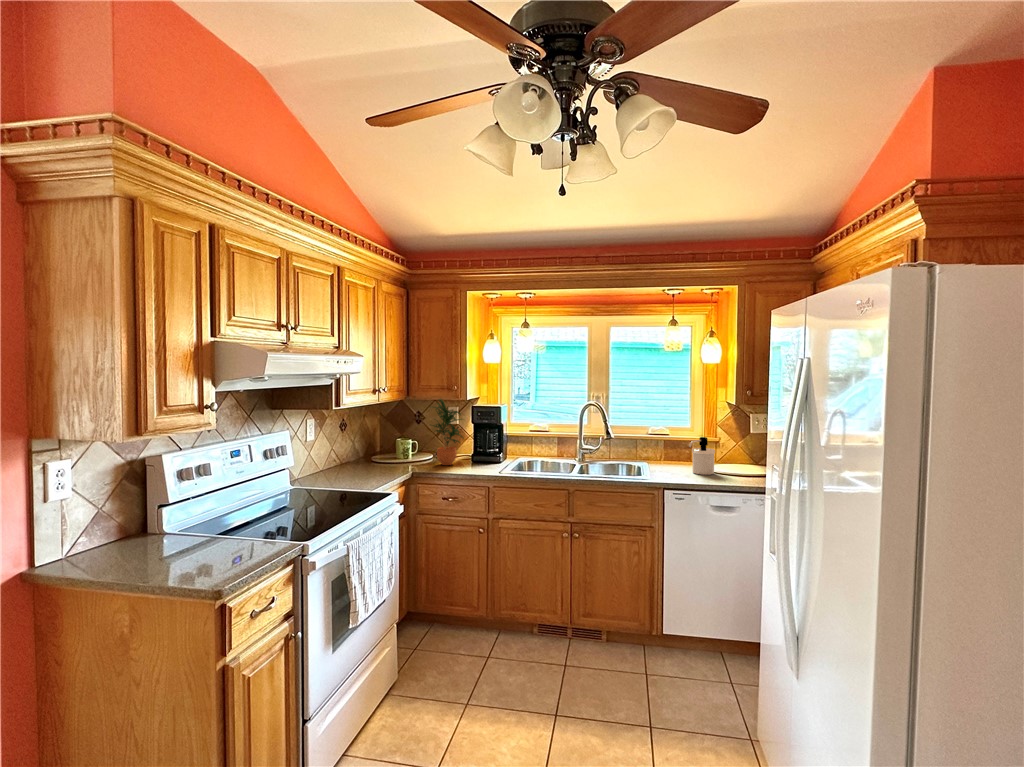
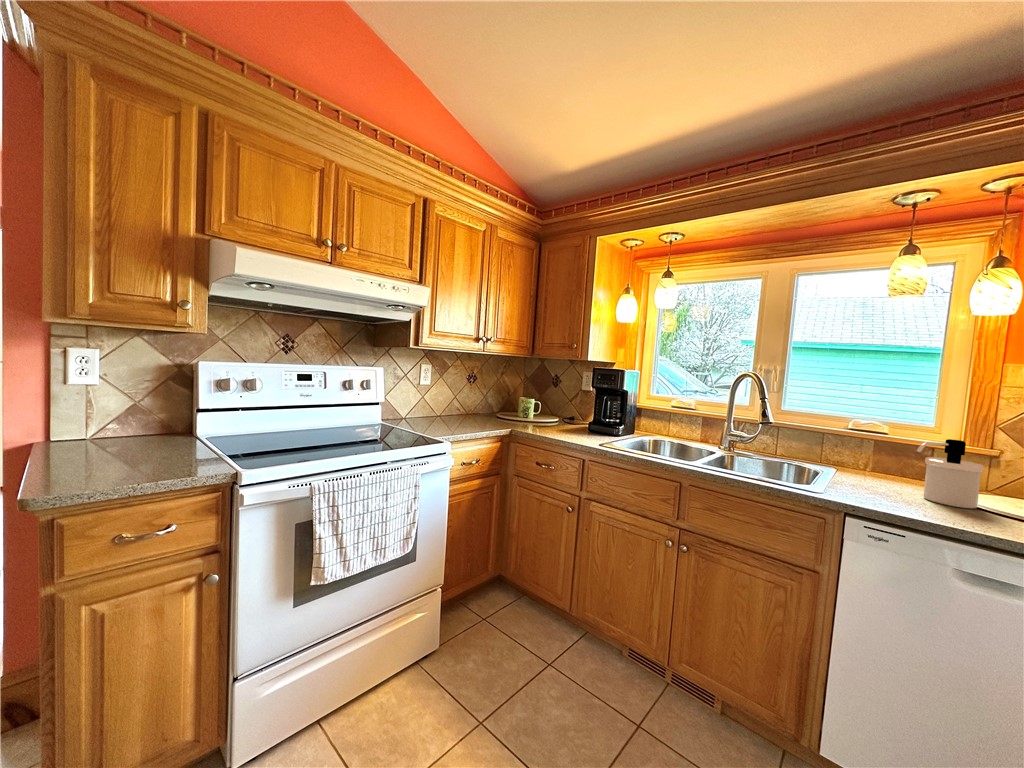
potted plant: present [432,399,463,465] -> none [545,359,587,431]

